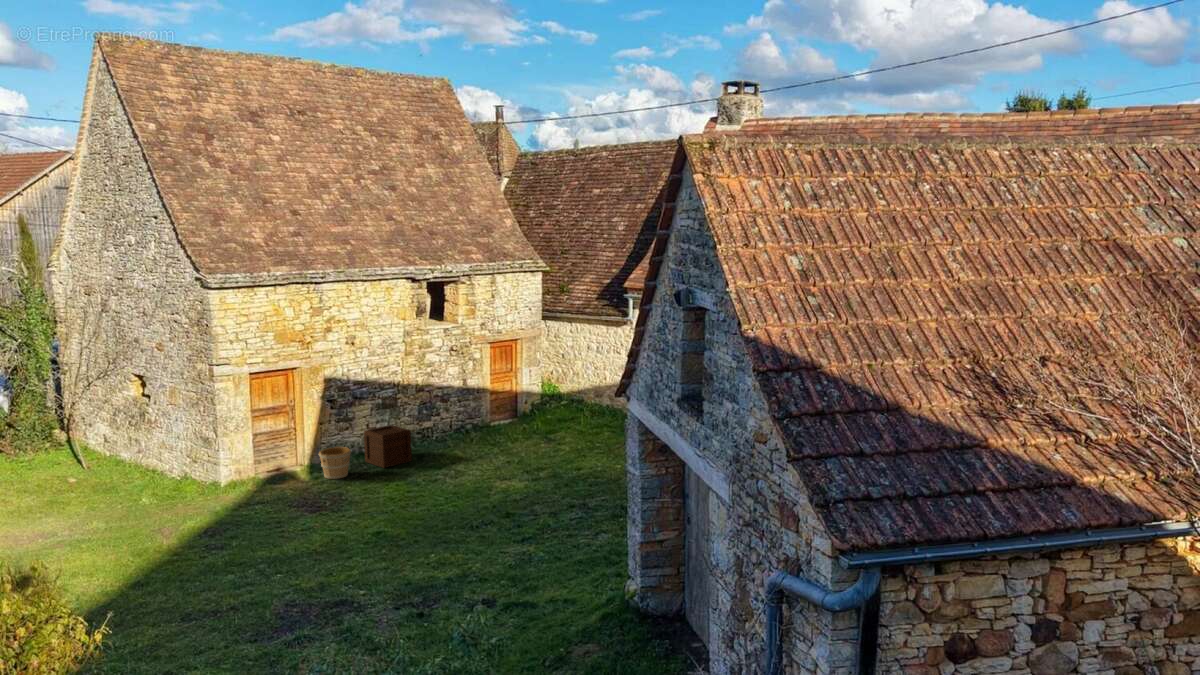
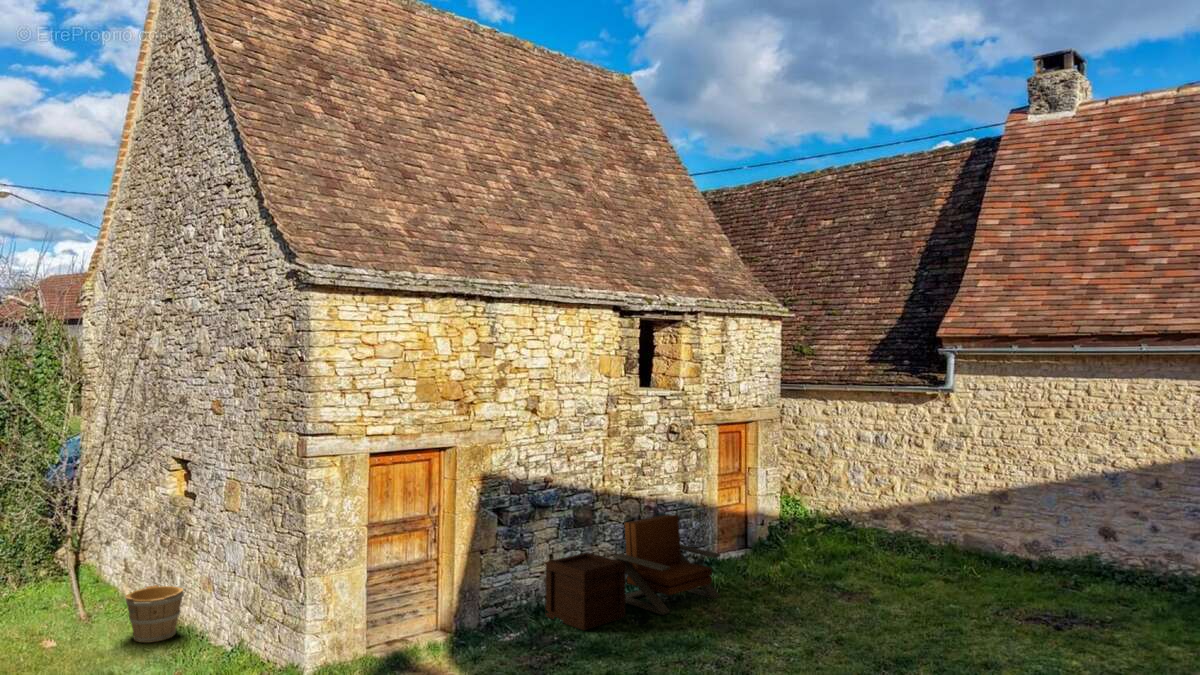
lounge chair: none [409,401,476,459] -> present [613,514,720,615]
wooden bucket: present [319,447,351,479] -> present [125,585,184,643]

